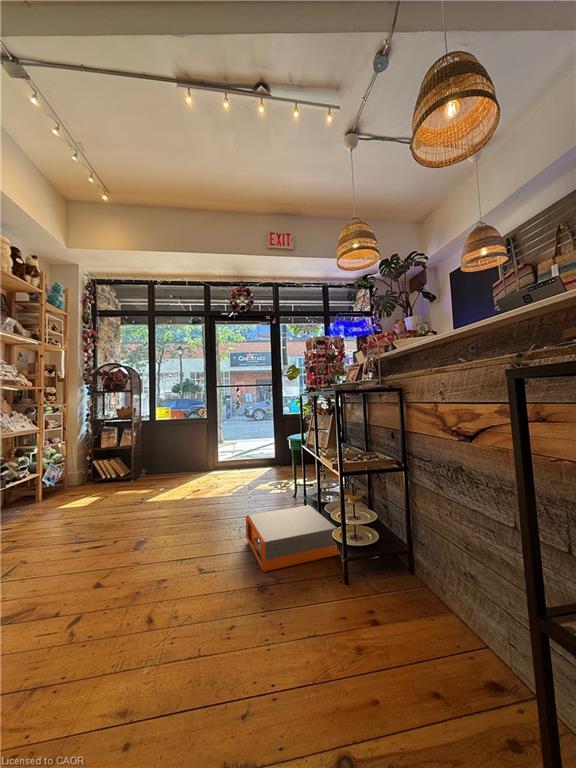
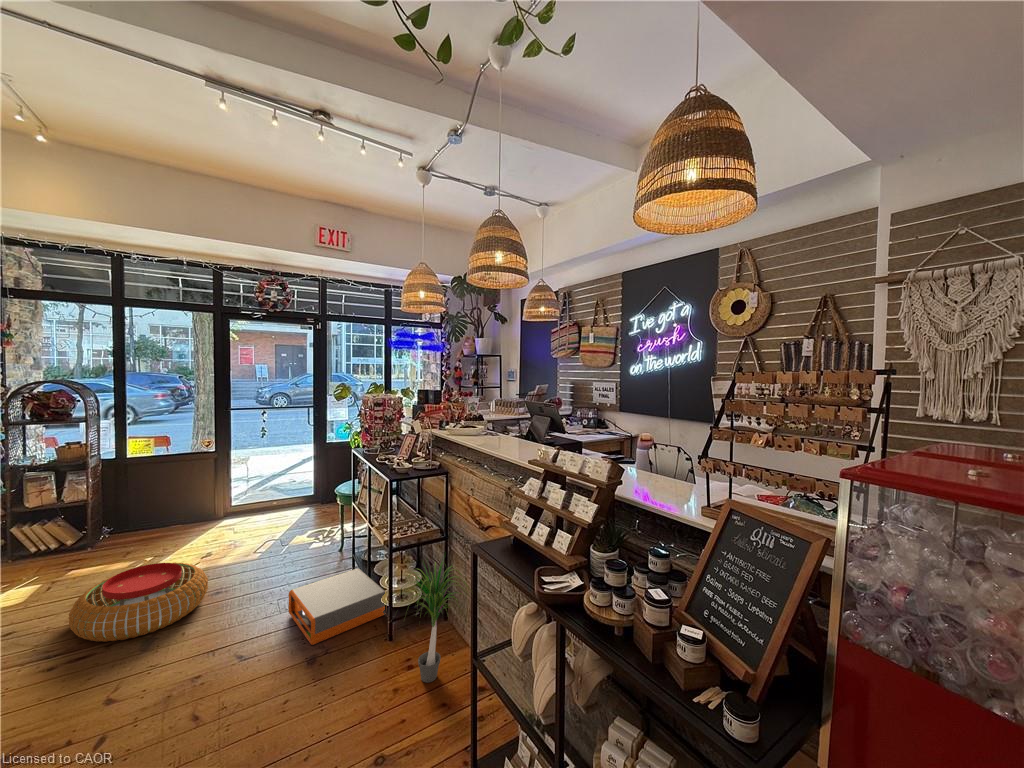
potted plant: none [347,463,472,651] -> present [401,562,467,683]
pouf: none [94,484,189,539] -> present [69,563,208,642]

